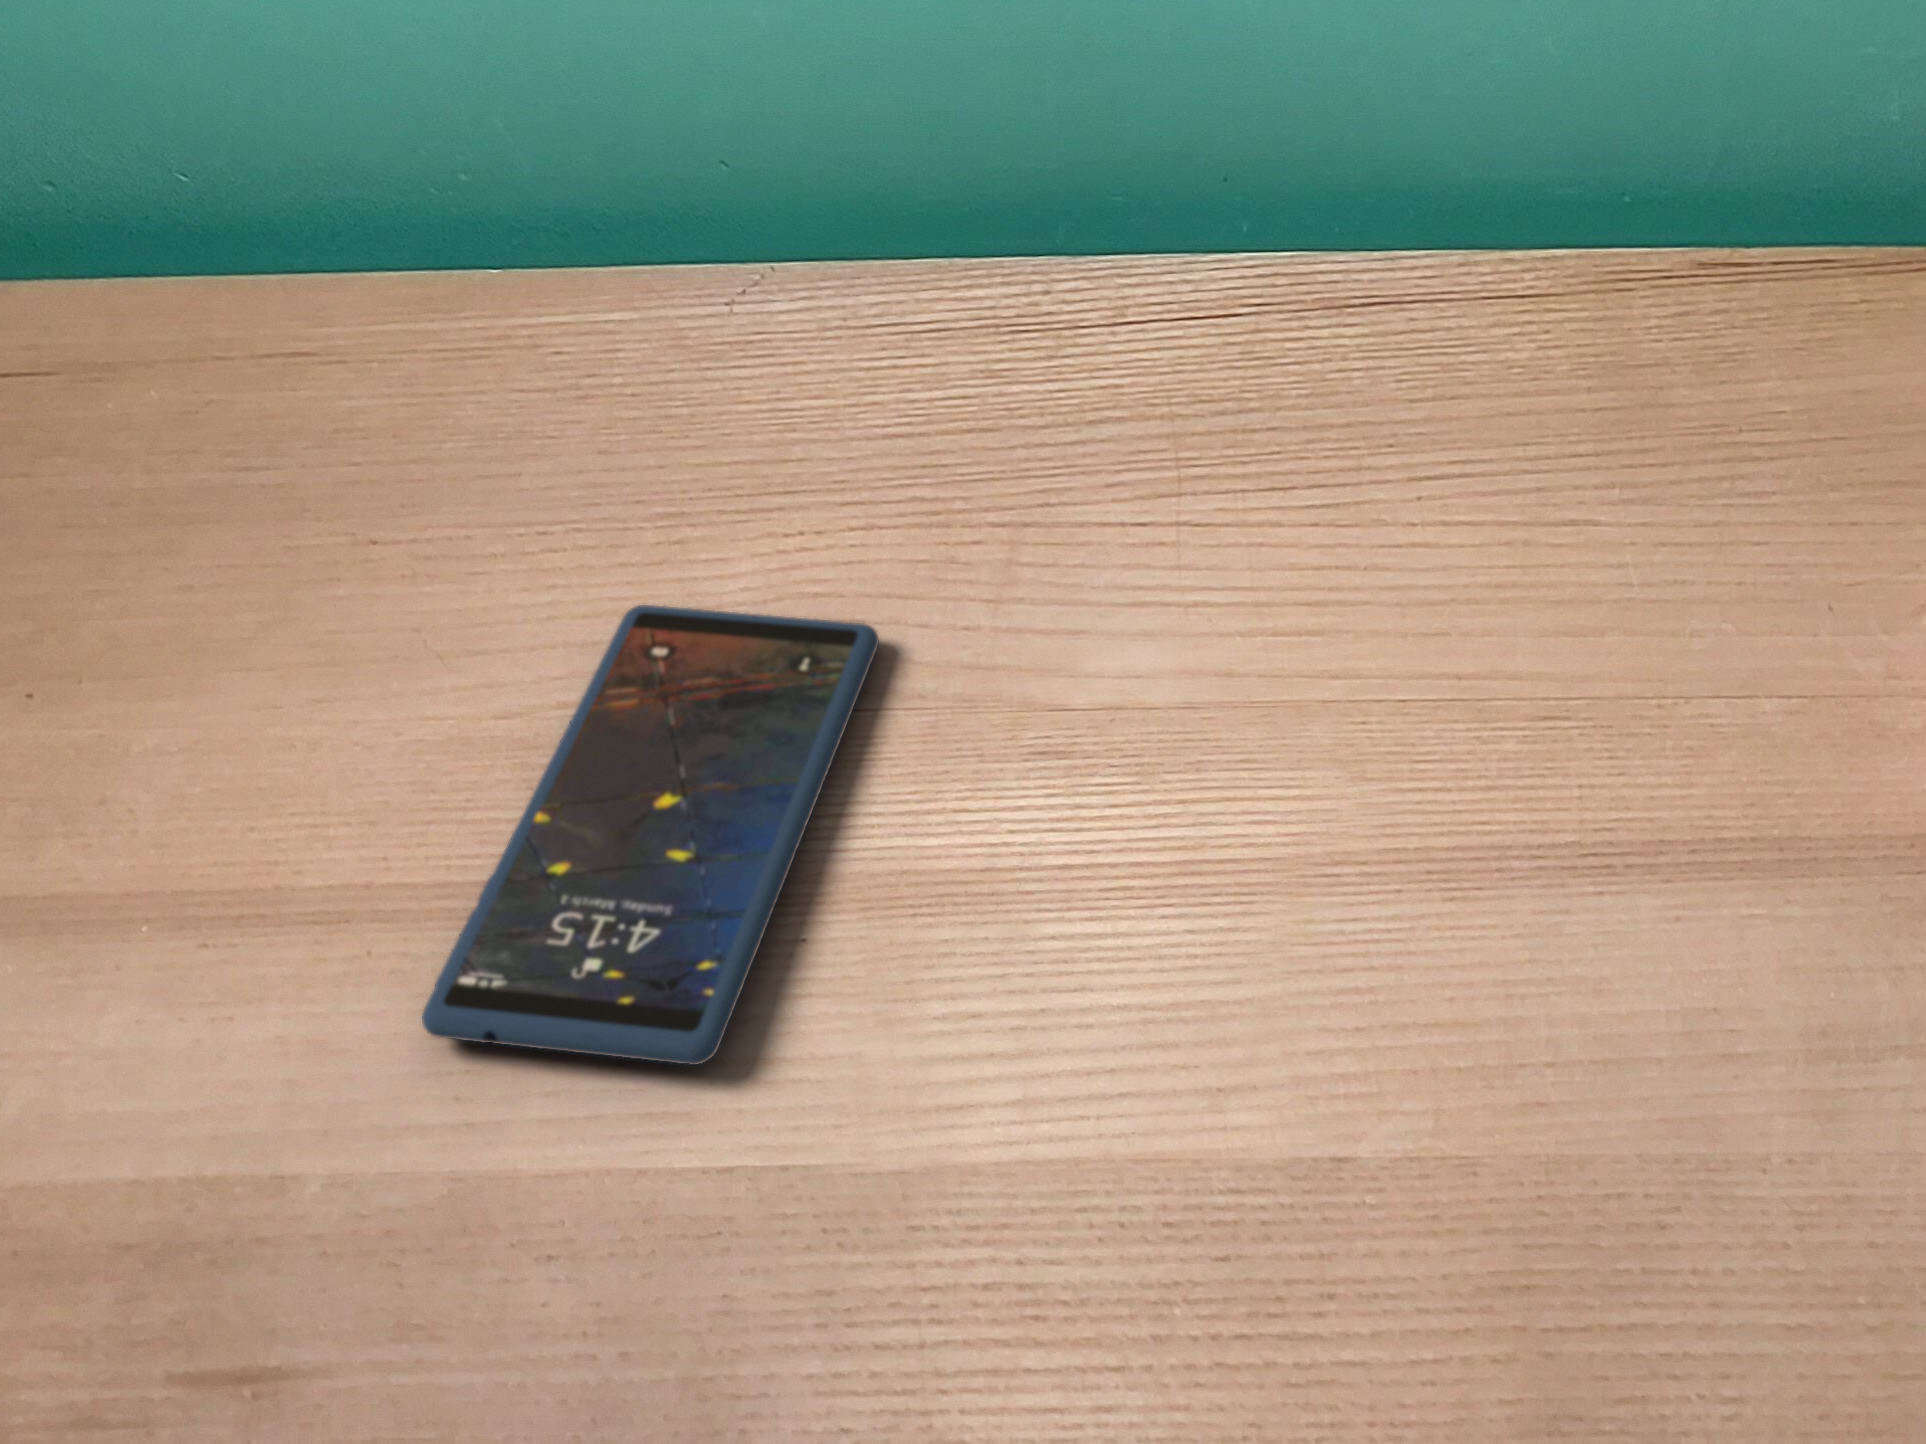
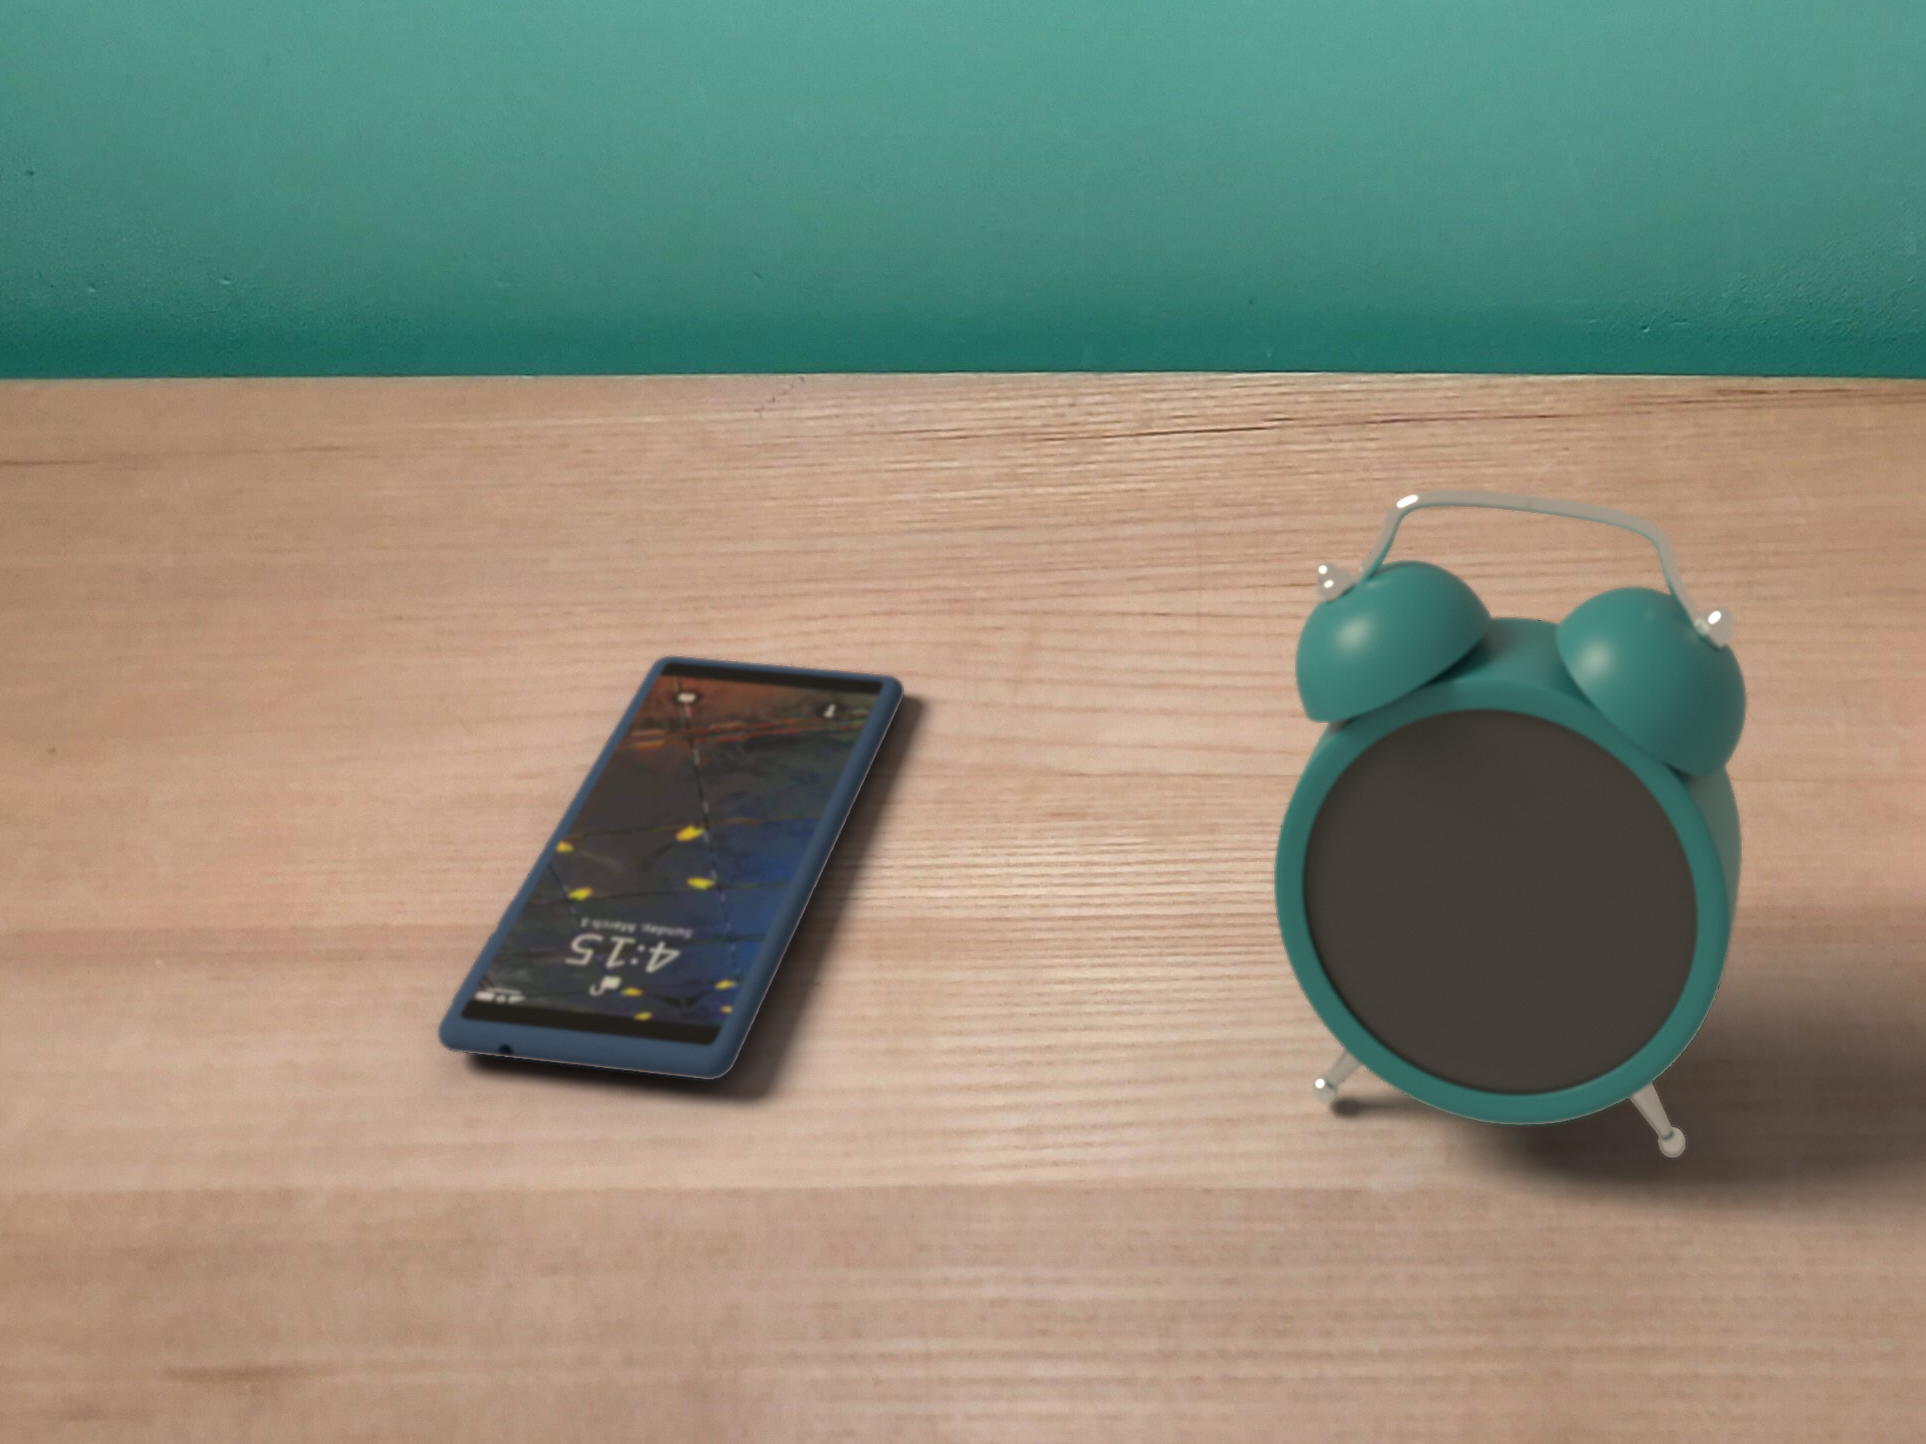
alarm clock: none [1252,493,1726,1135] -> present [1274,490,1747,1158]

